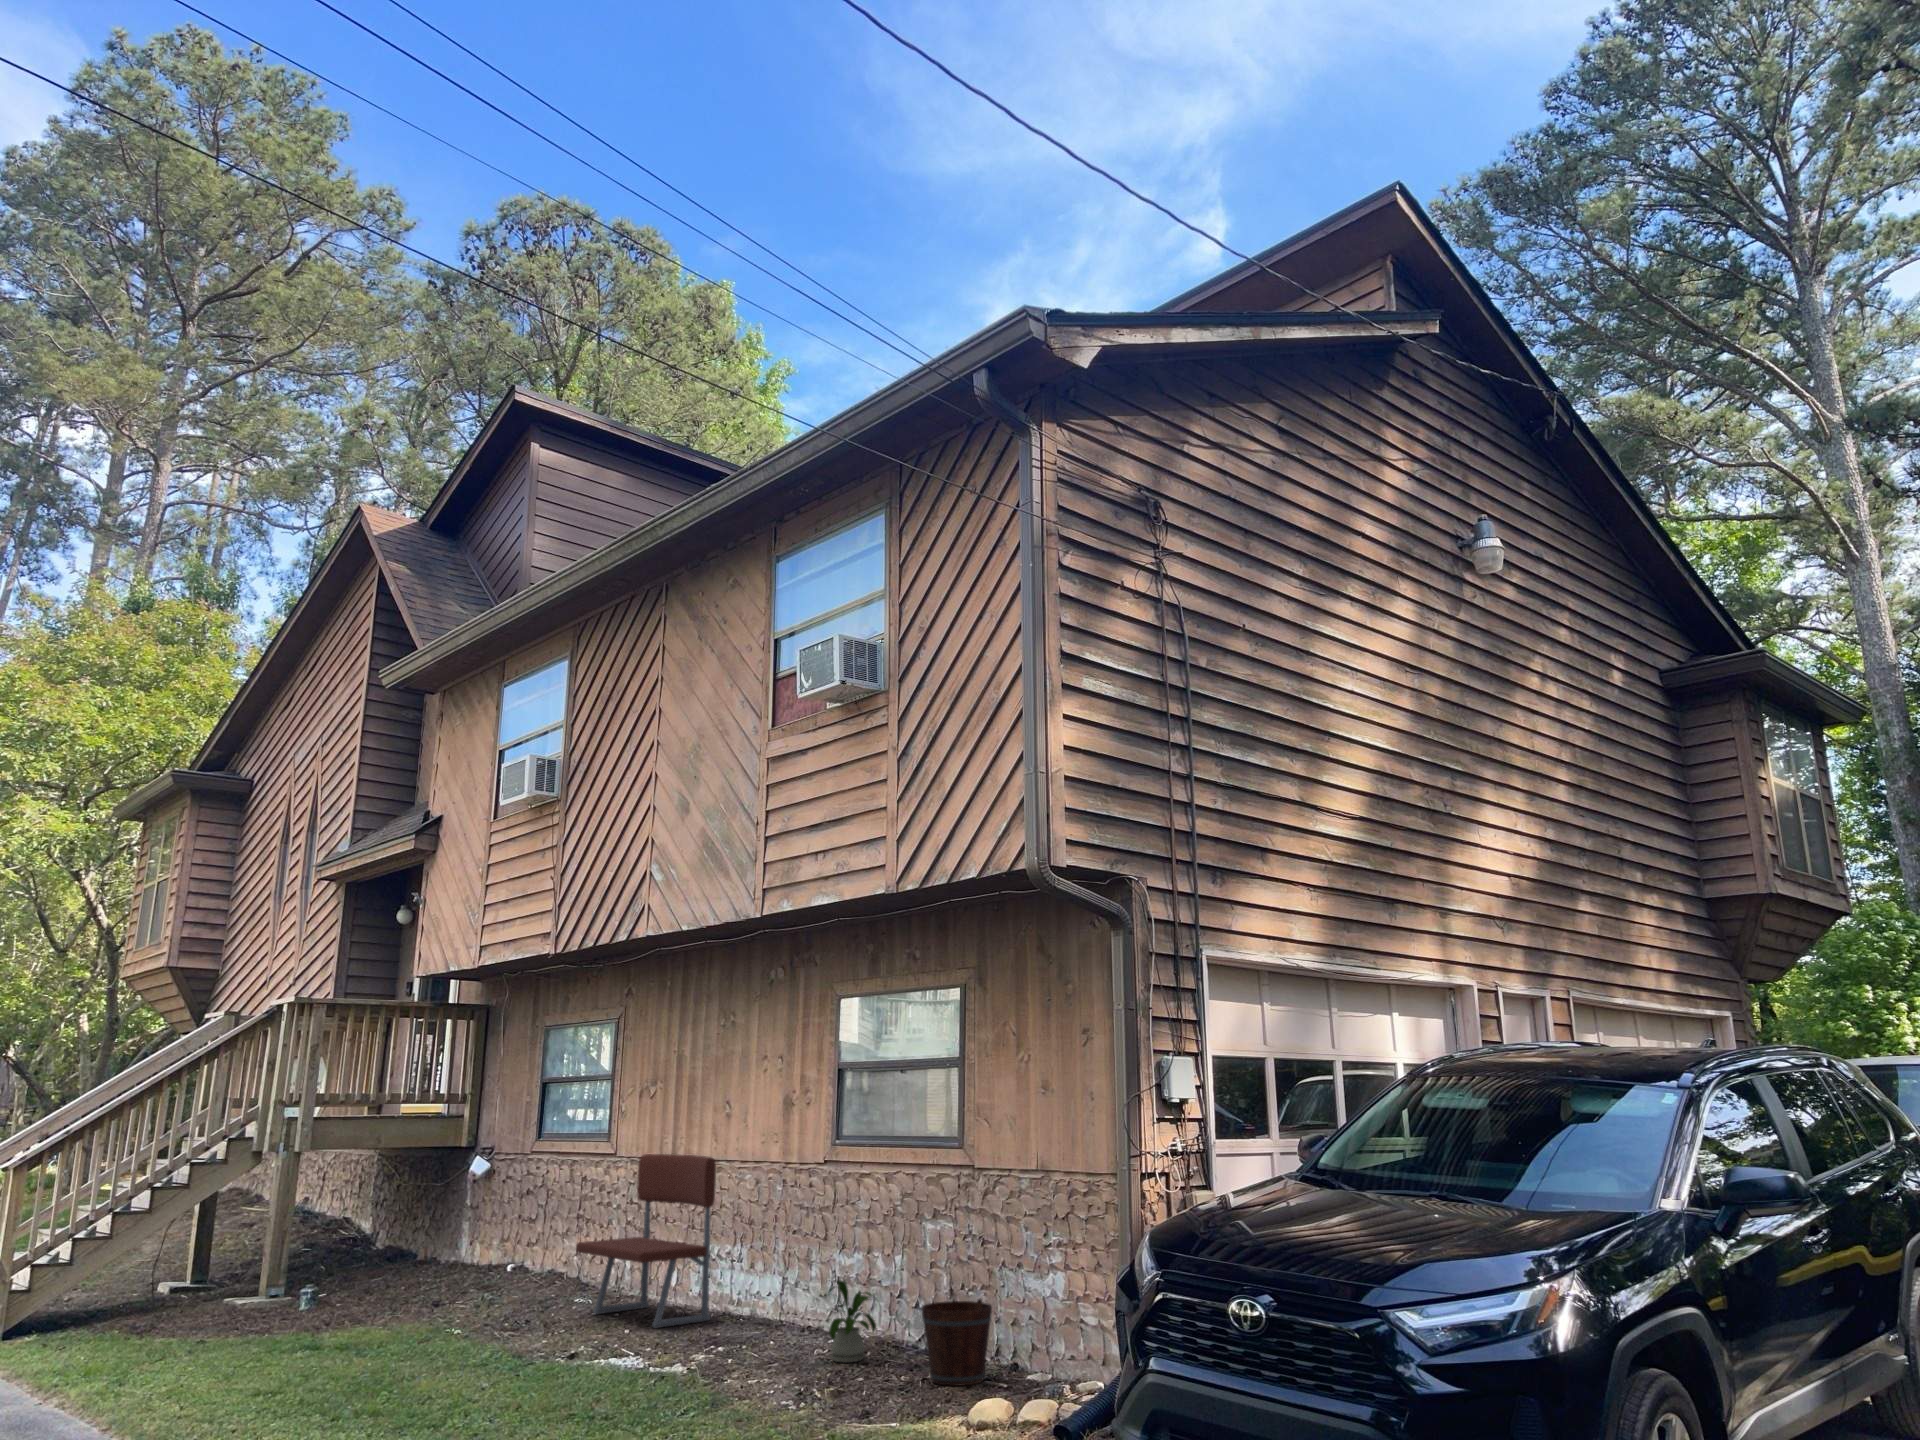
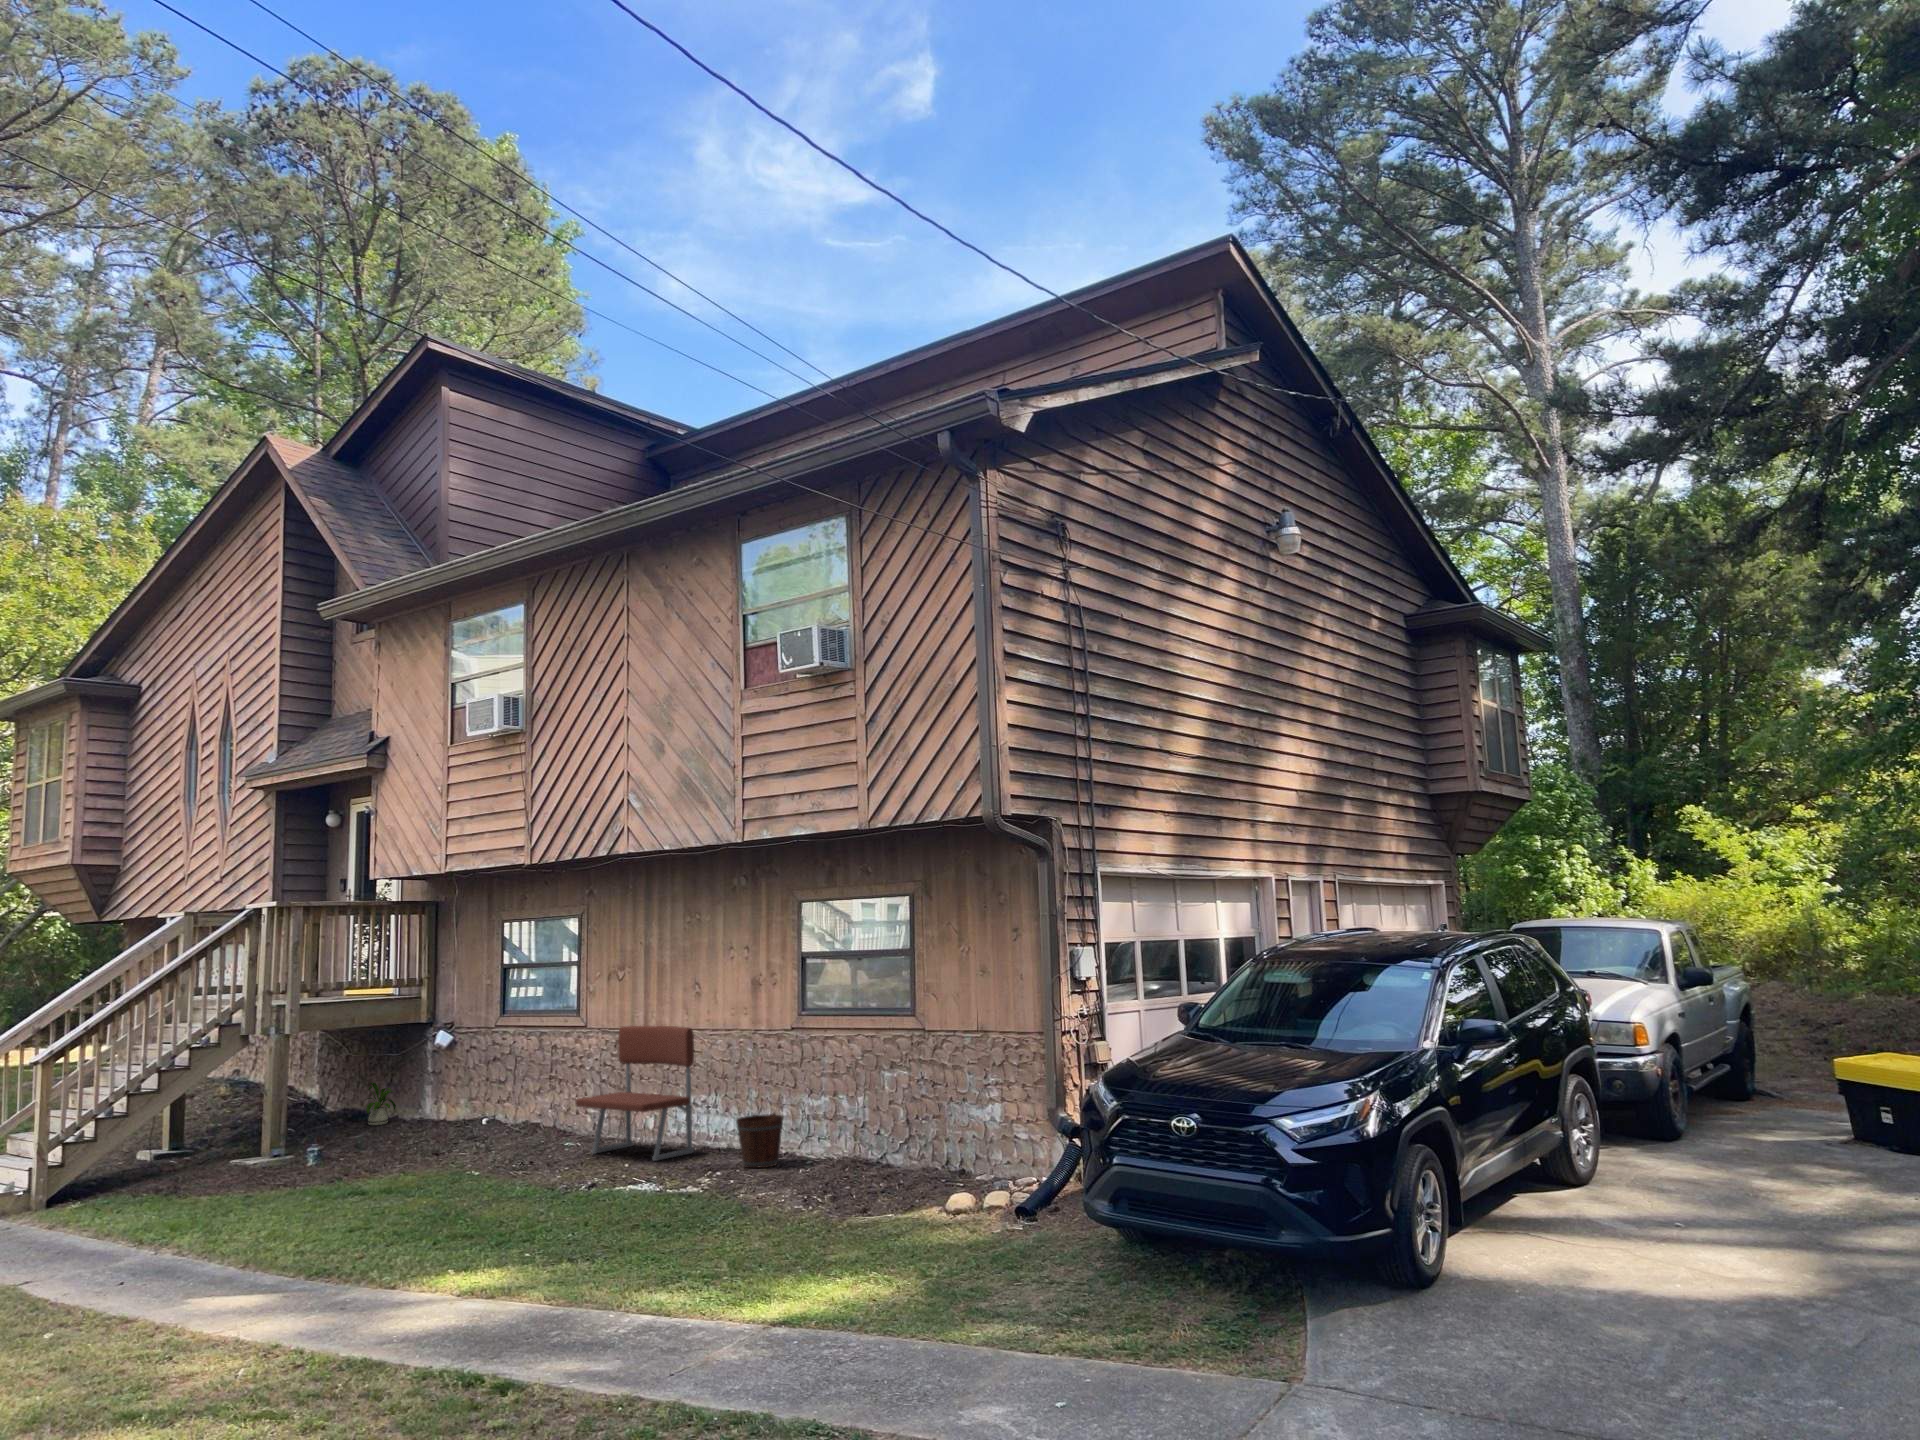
house plant: present [829,1281,876,1363] -> present [366,1083,396,1125]
bucket: present [921,1299,992,1386] -> present [736,1113,783,1168]

